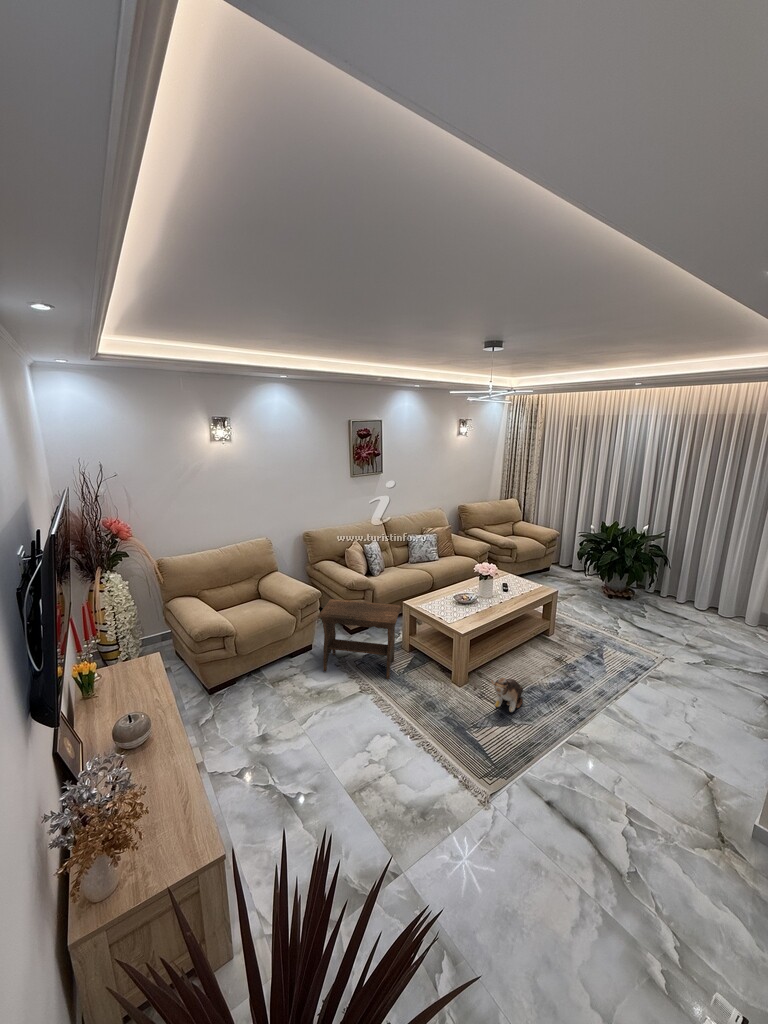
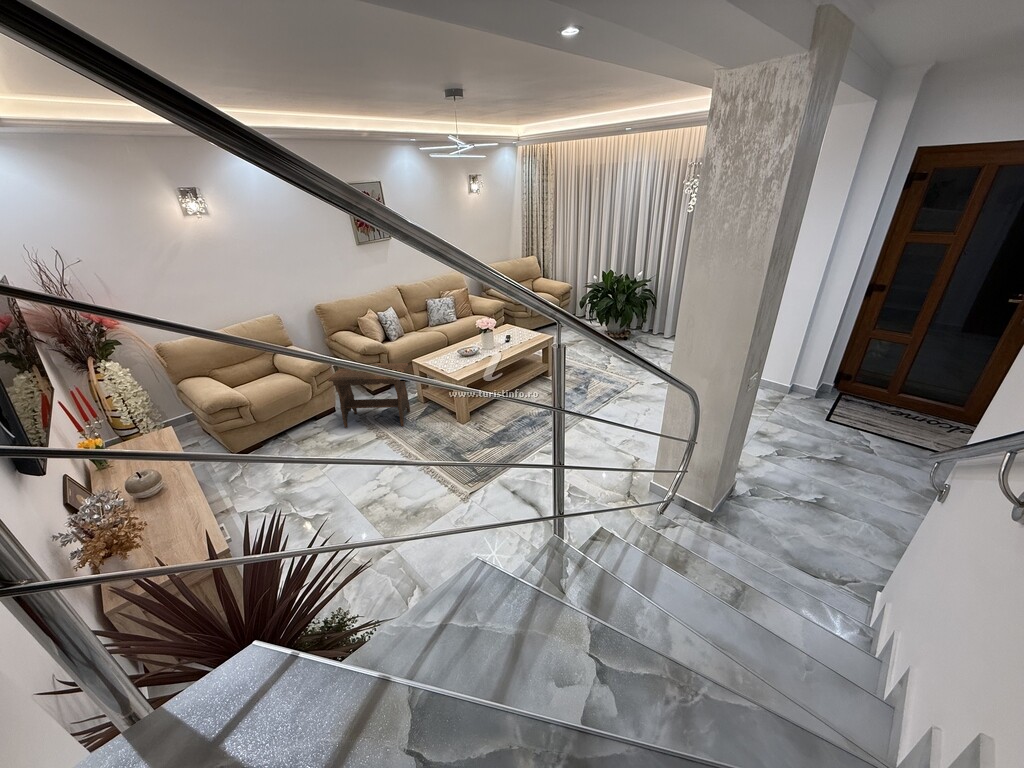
plush toy: present [492,678,523,712] -> none [482,411,516,437]

